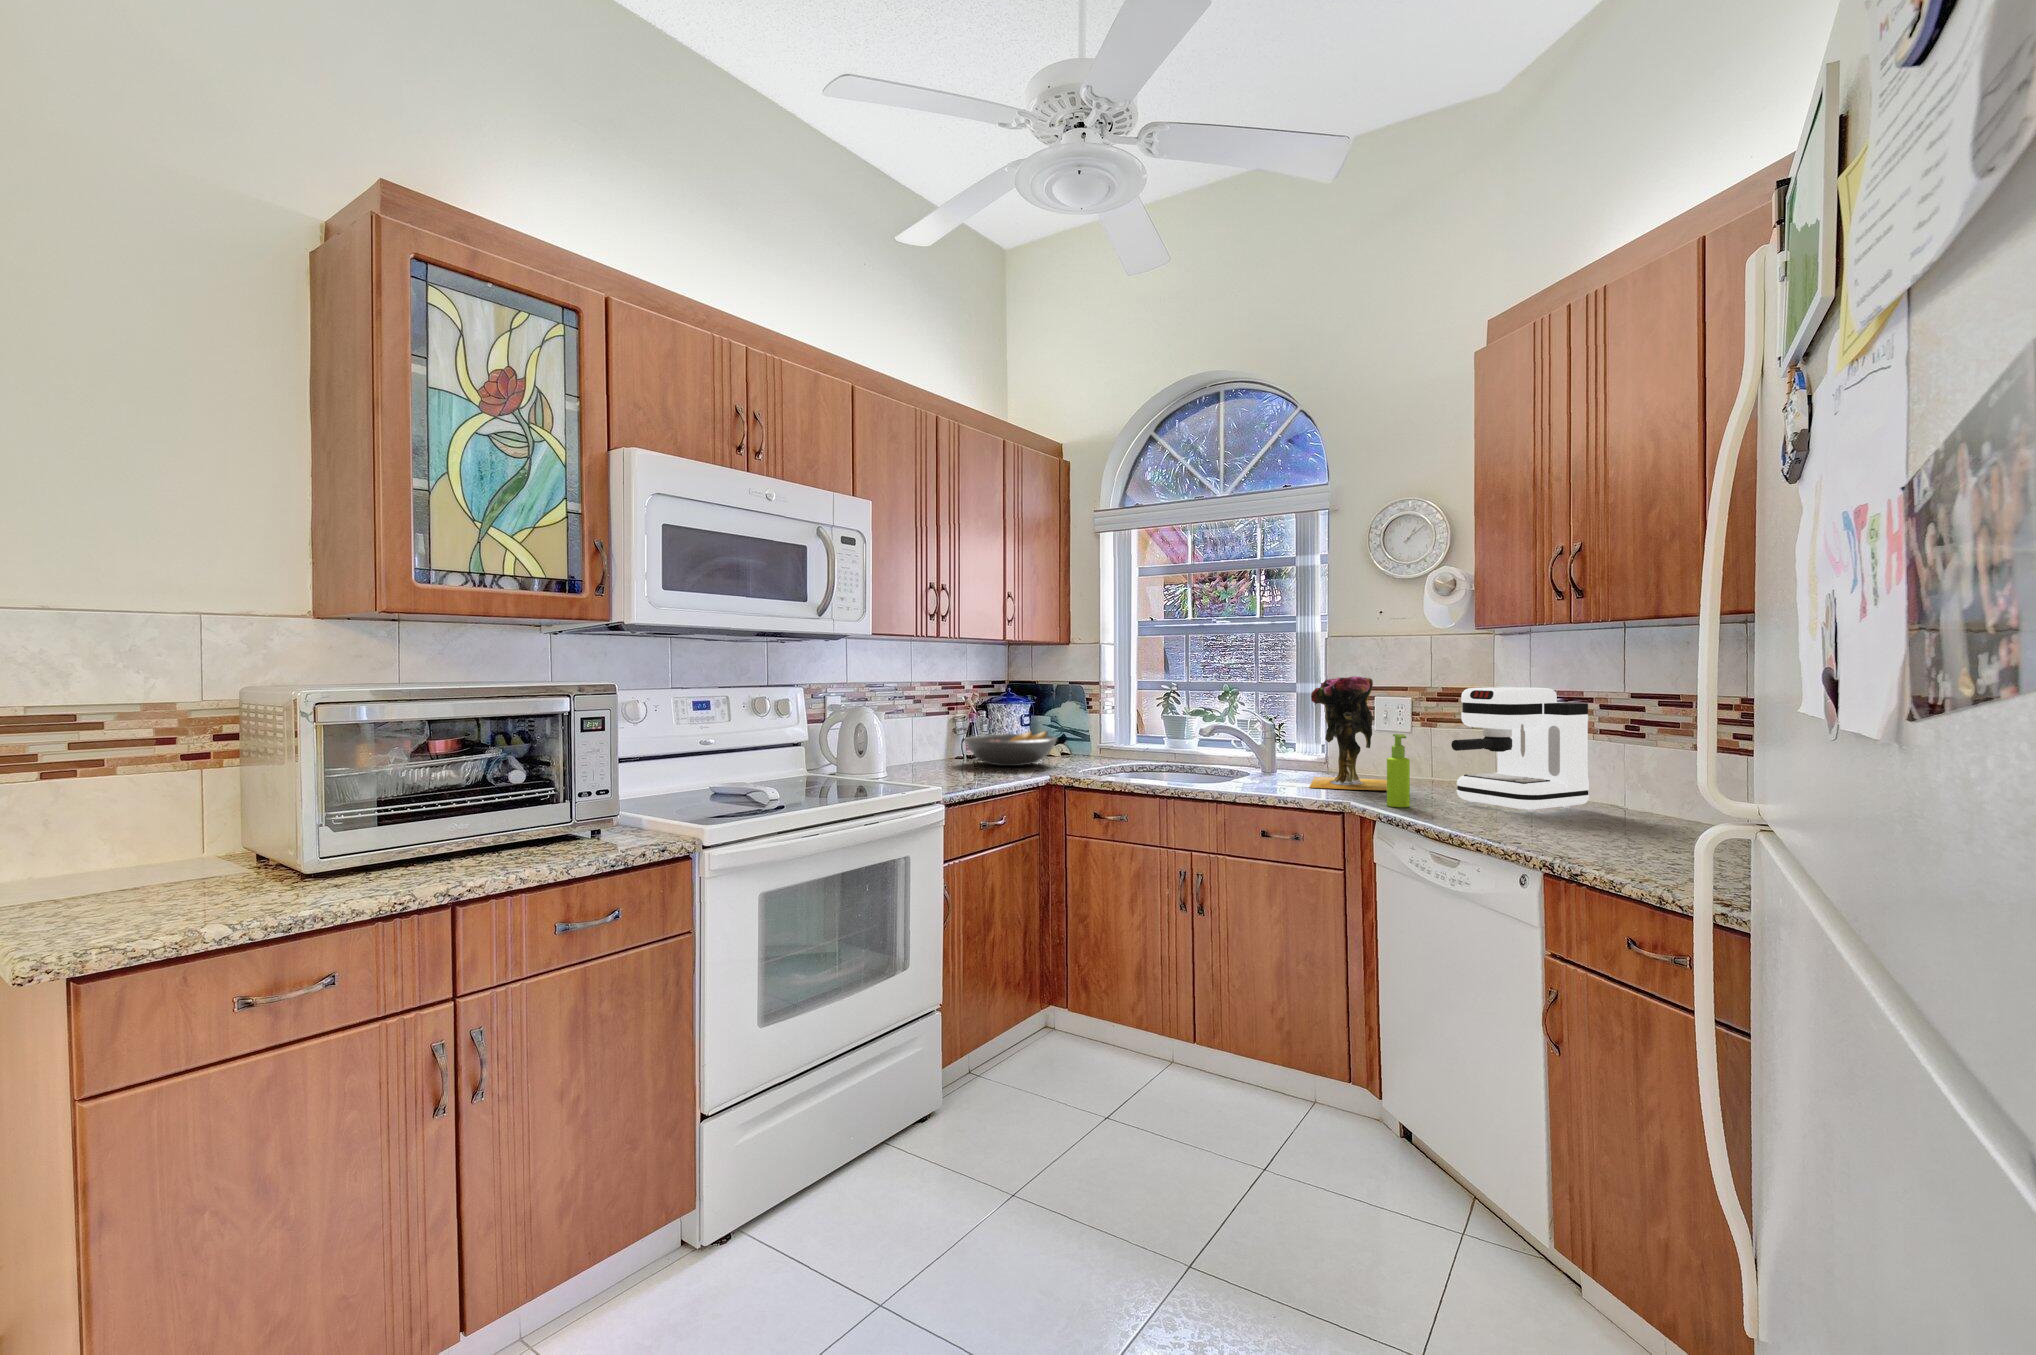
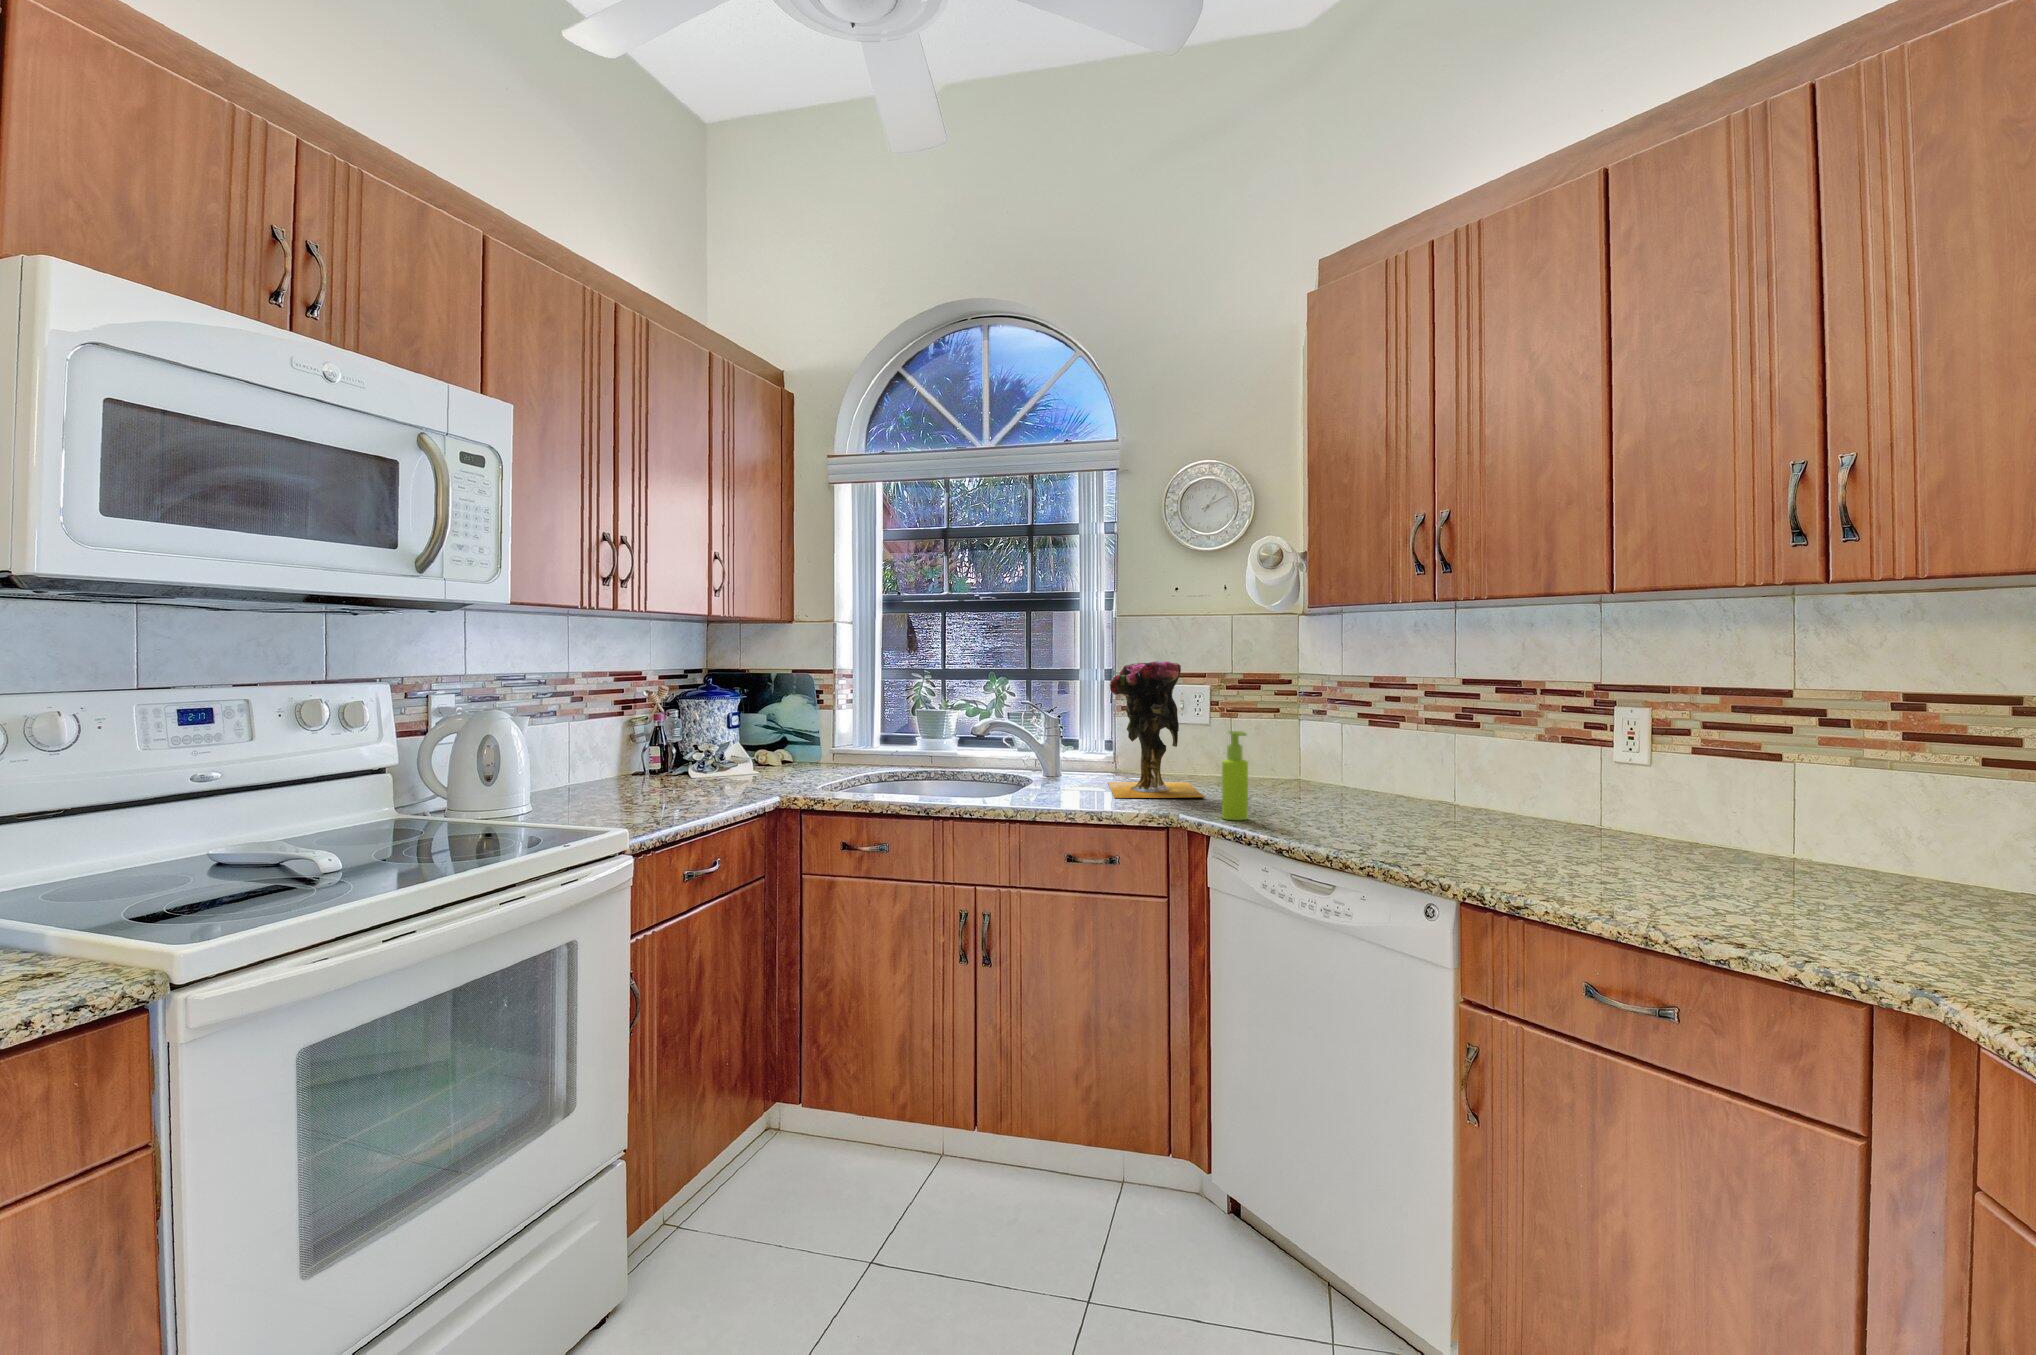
coffee maker: present [1451,687,1589,812] -> none [1286,673,1424,818]
fruit bowl: present [965,731,1057,766] -> none [651,736,785,785]

